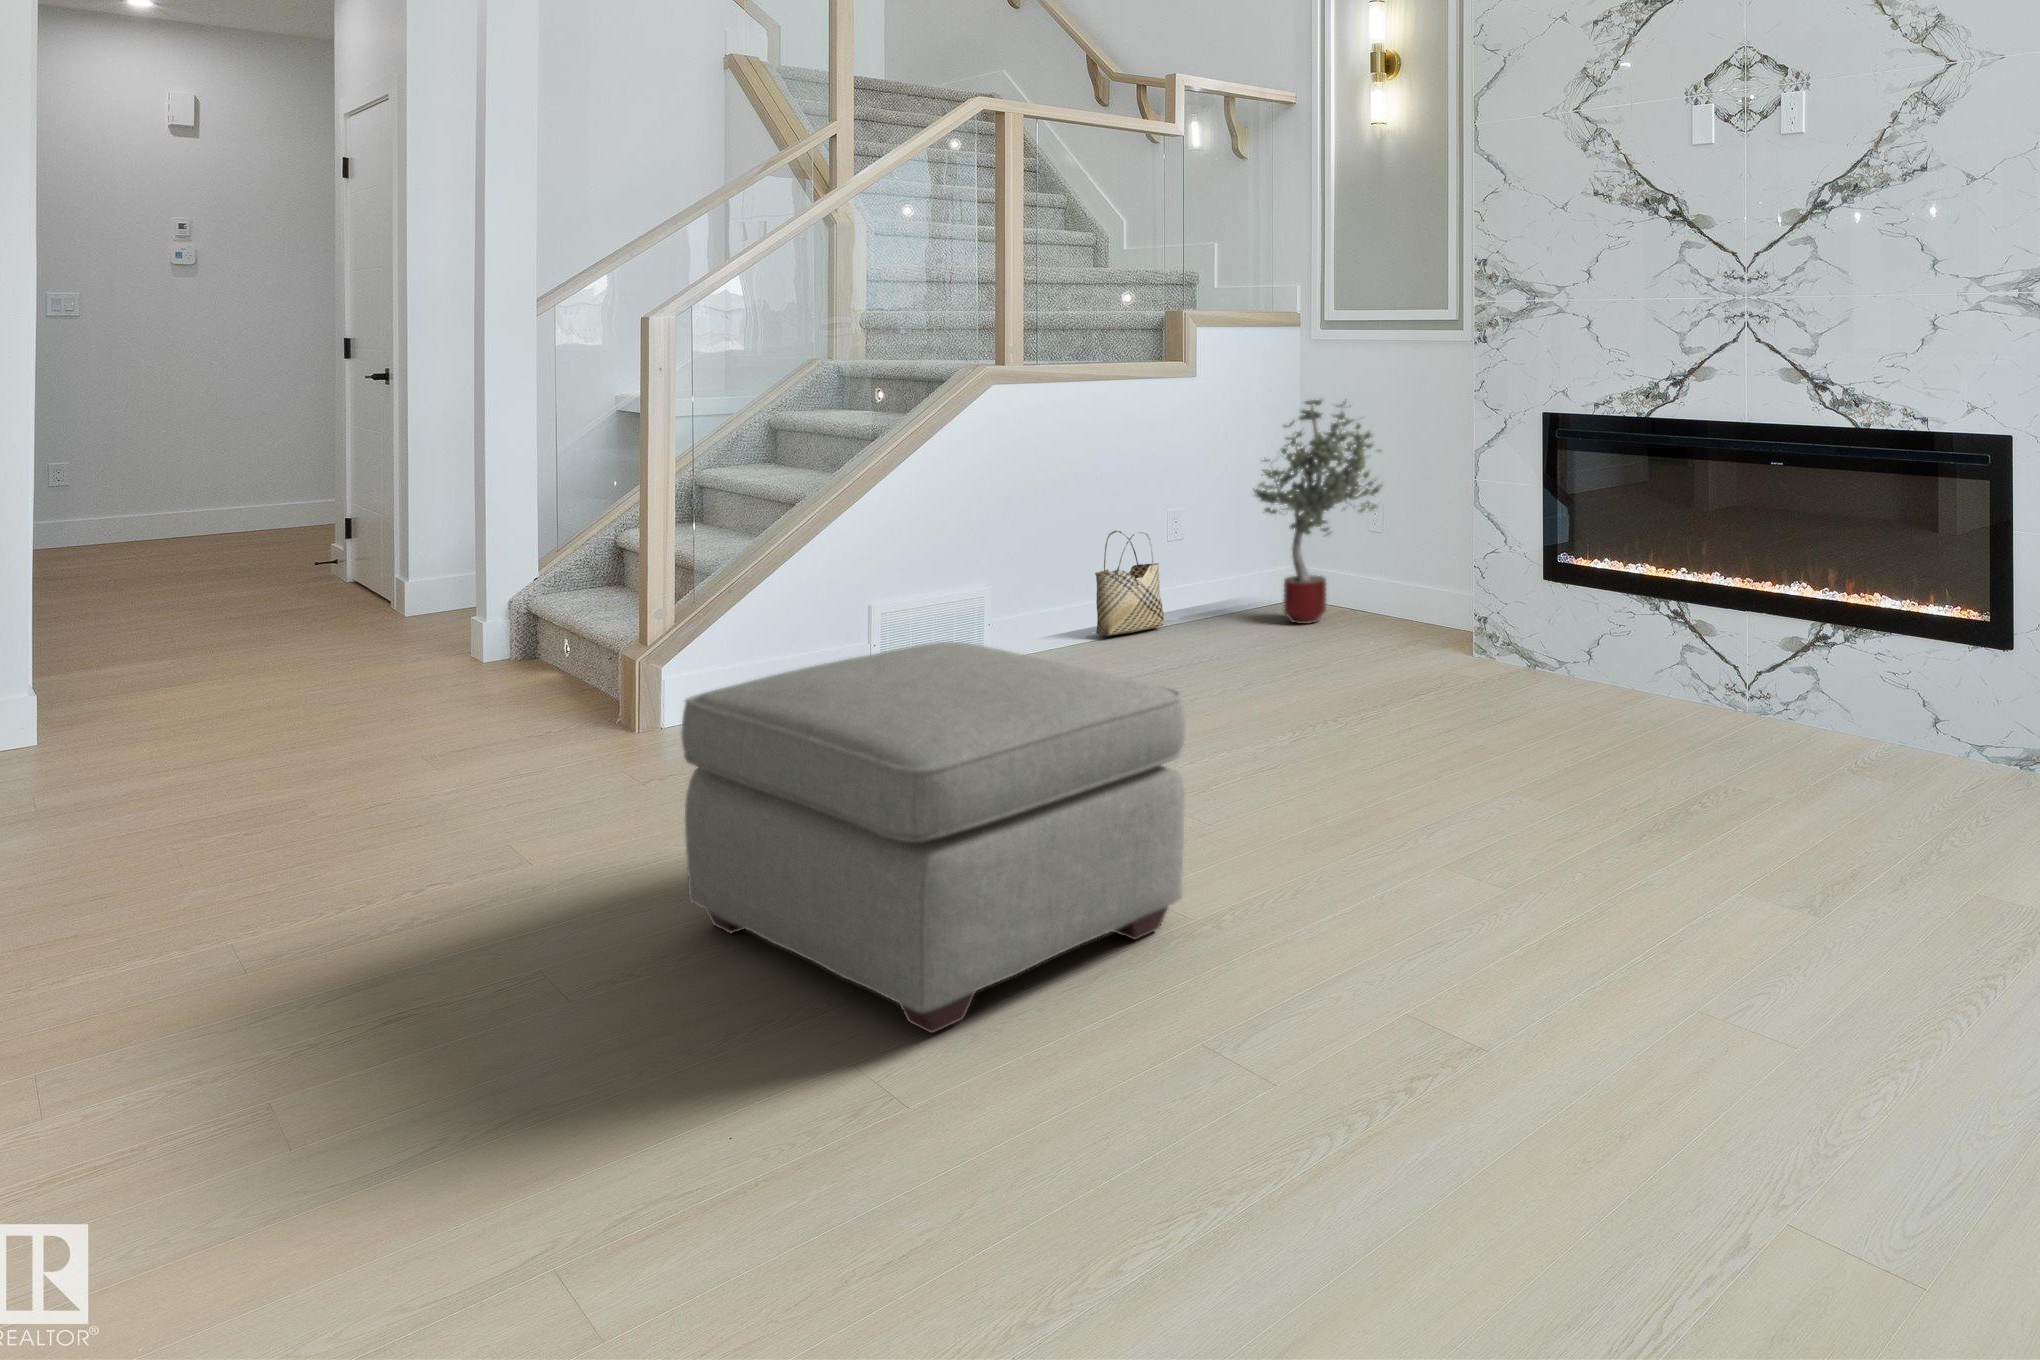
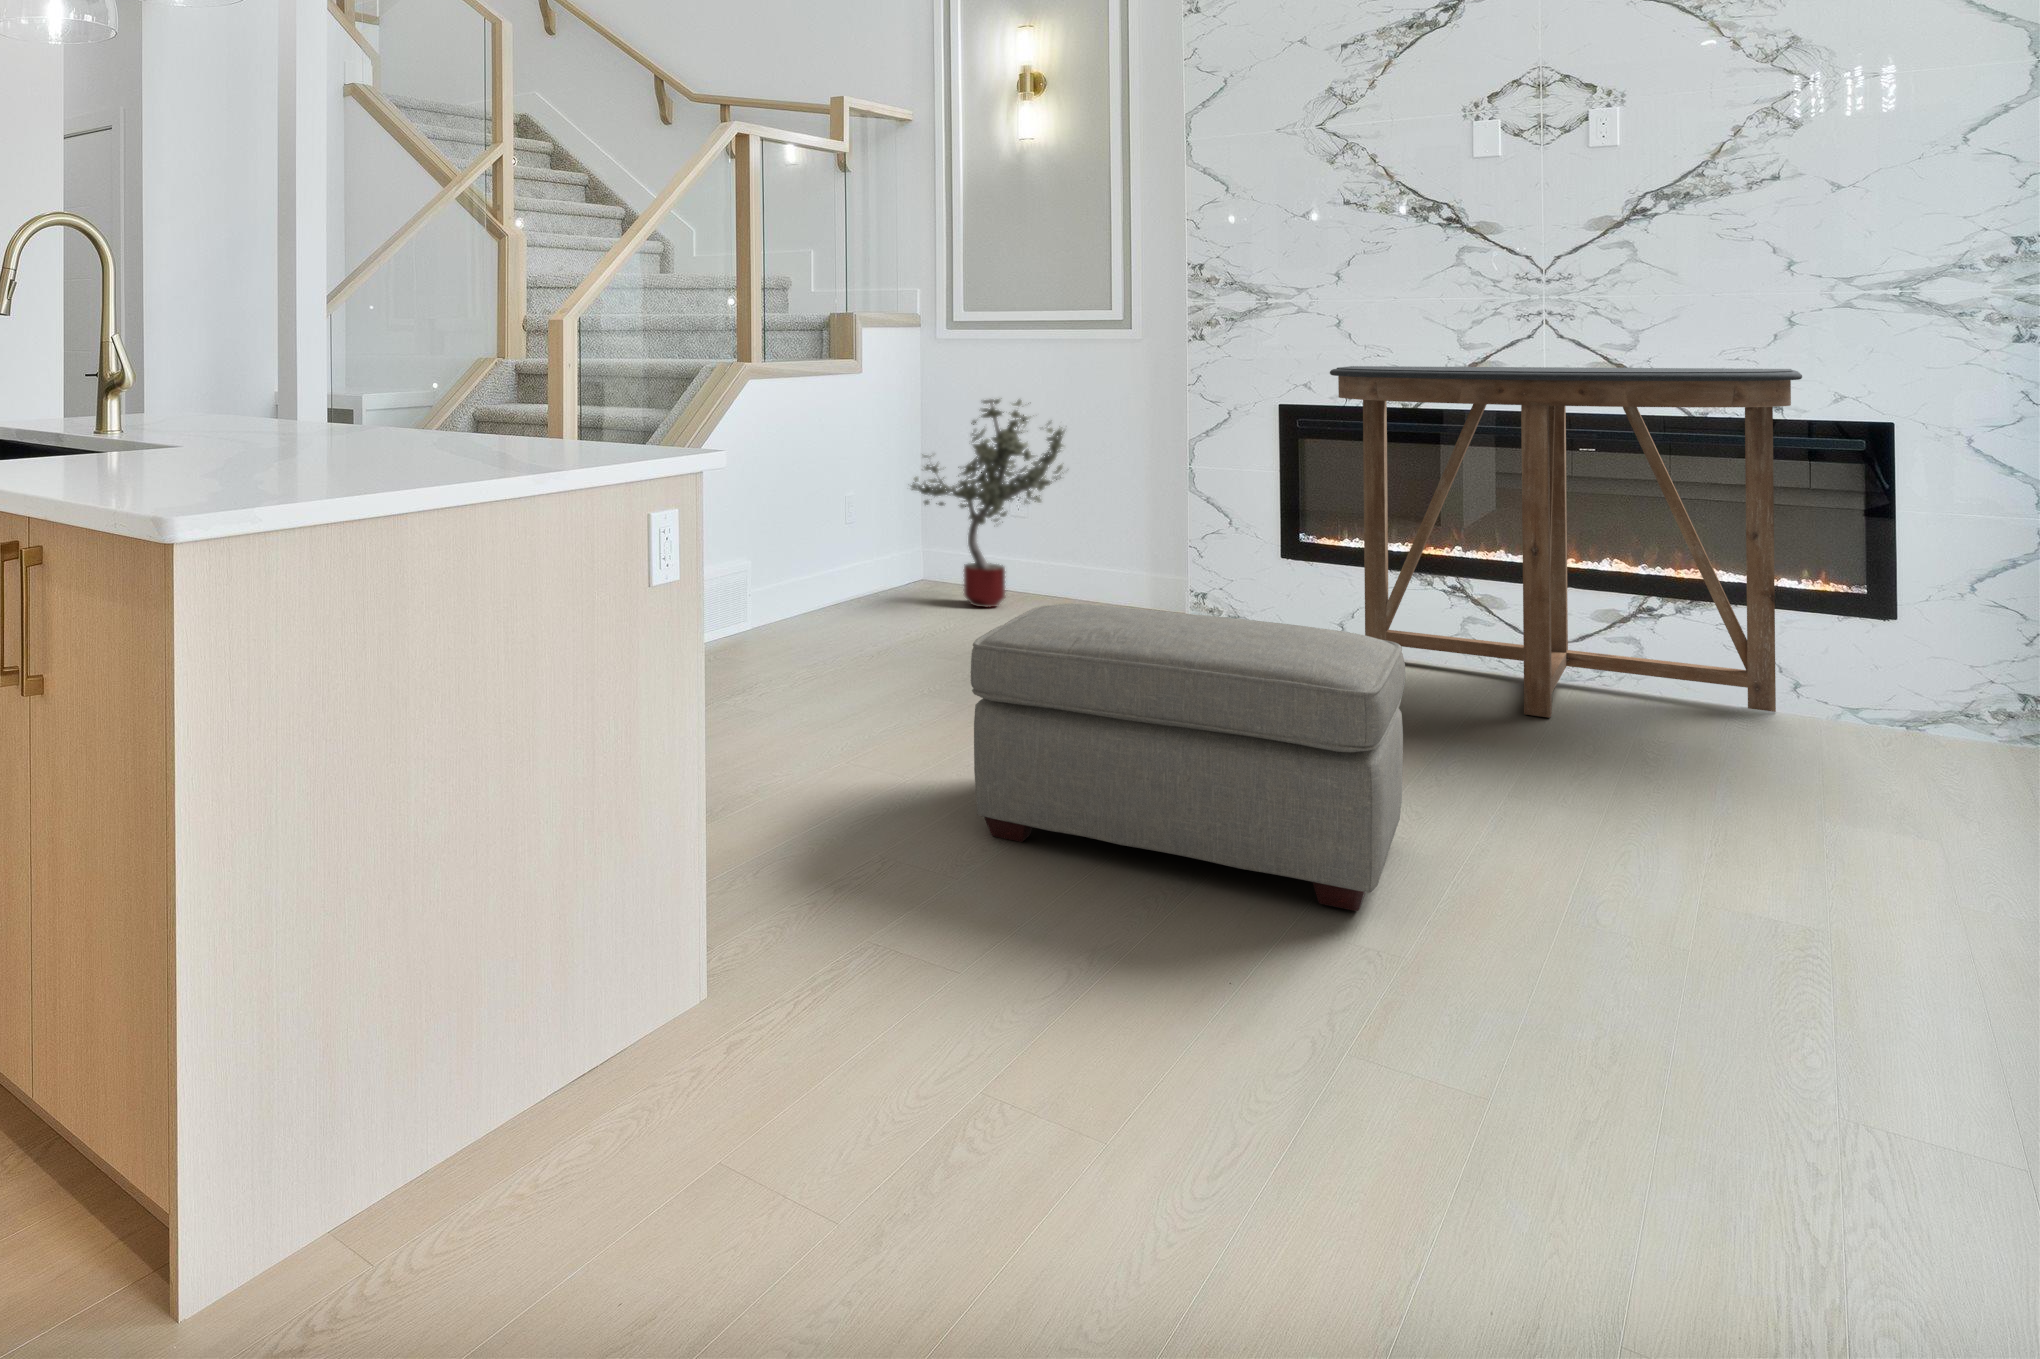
console table: none [1525,369,1937,758] -> present [1330,366,1802,718]
woven basket: present [1095,531,1164,636] -> none [819,521,869,617]

